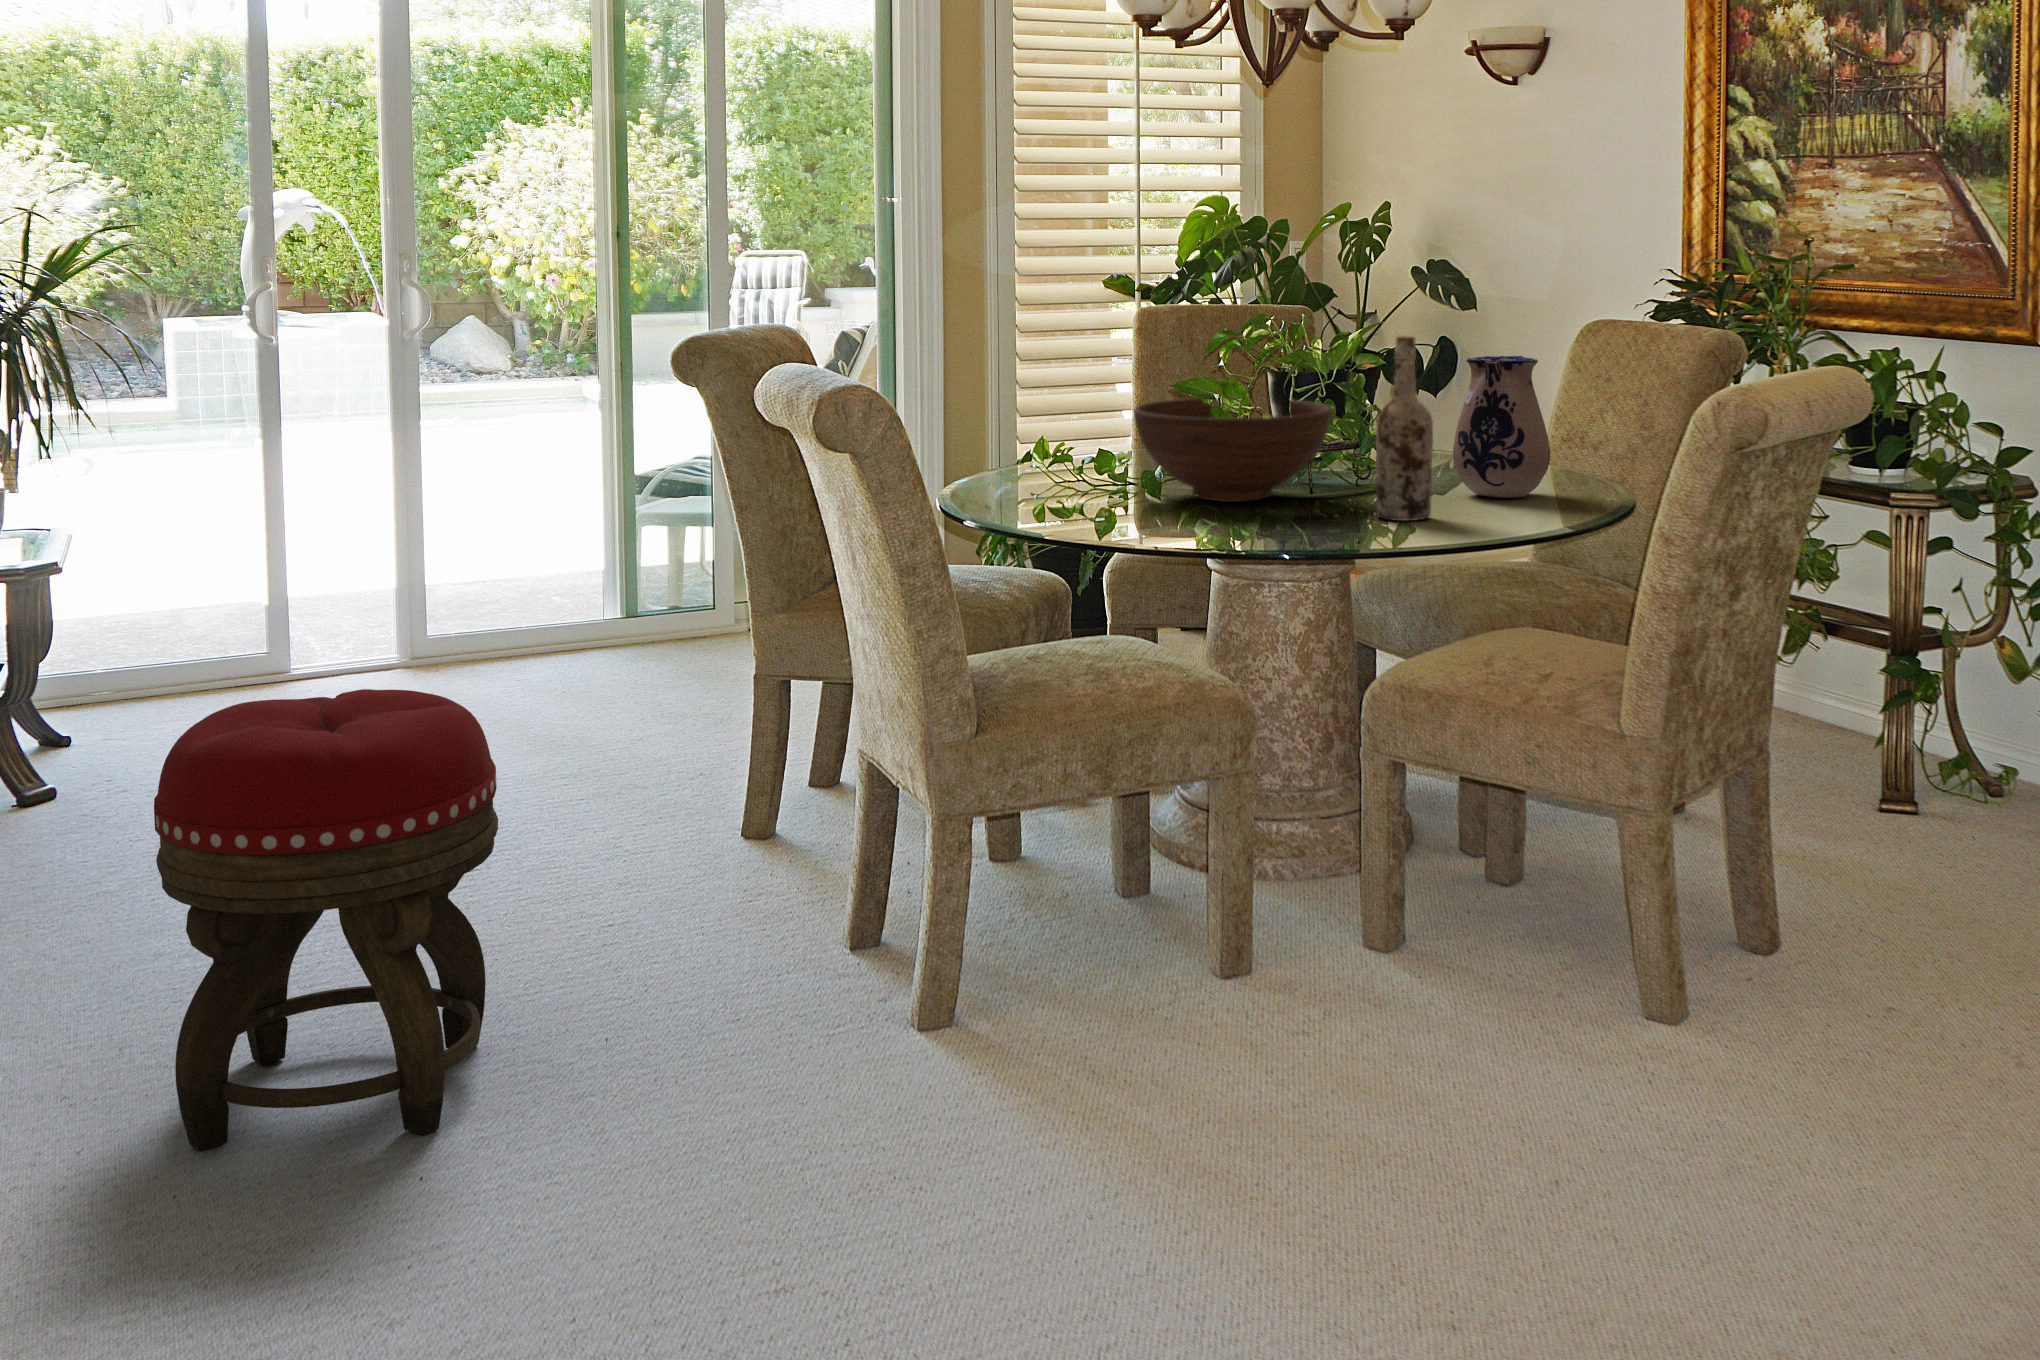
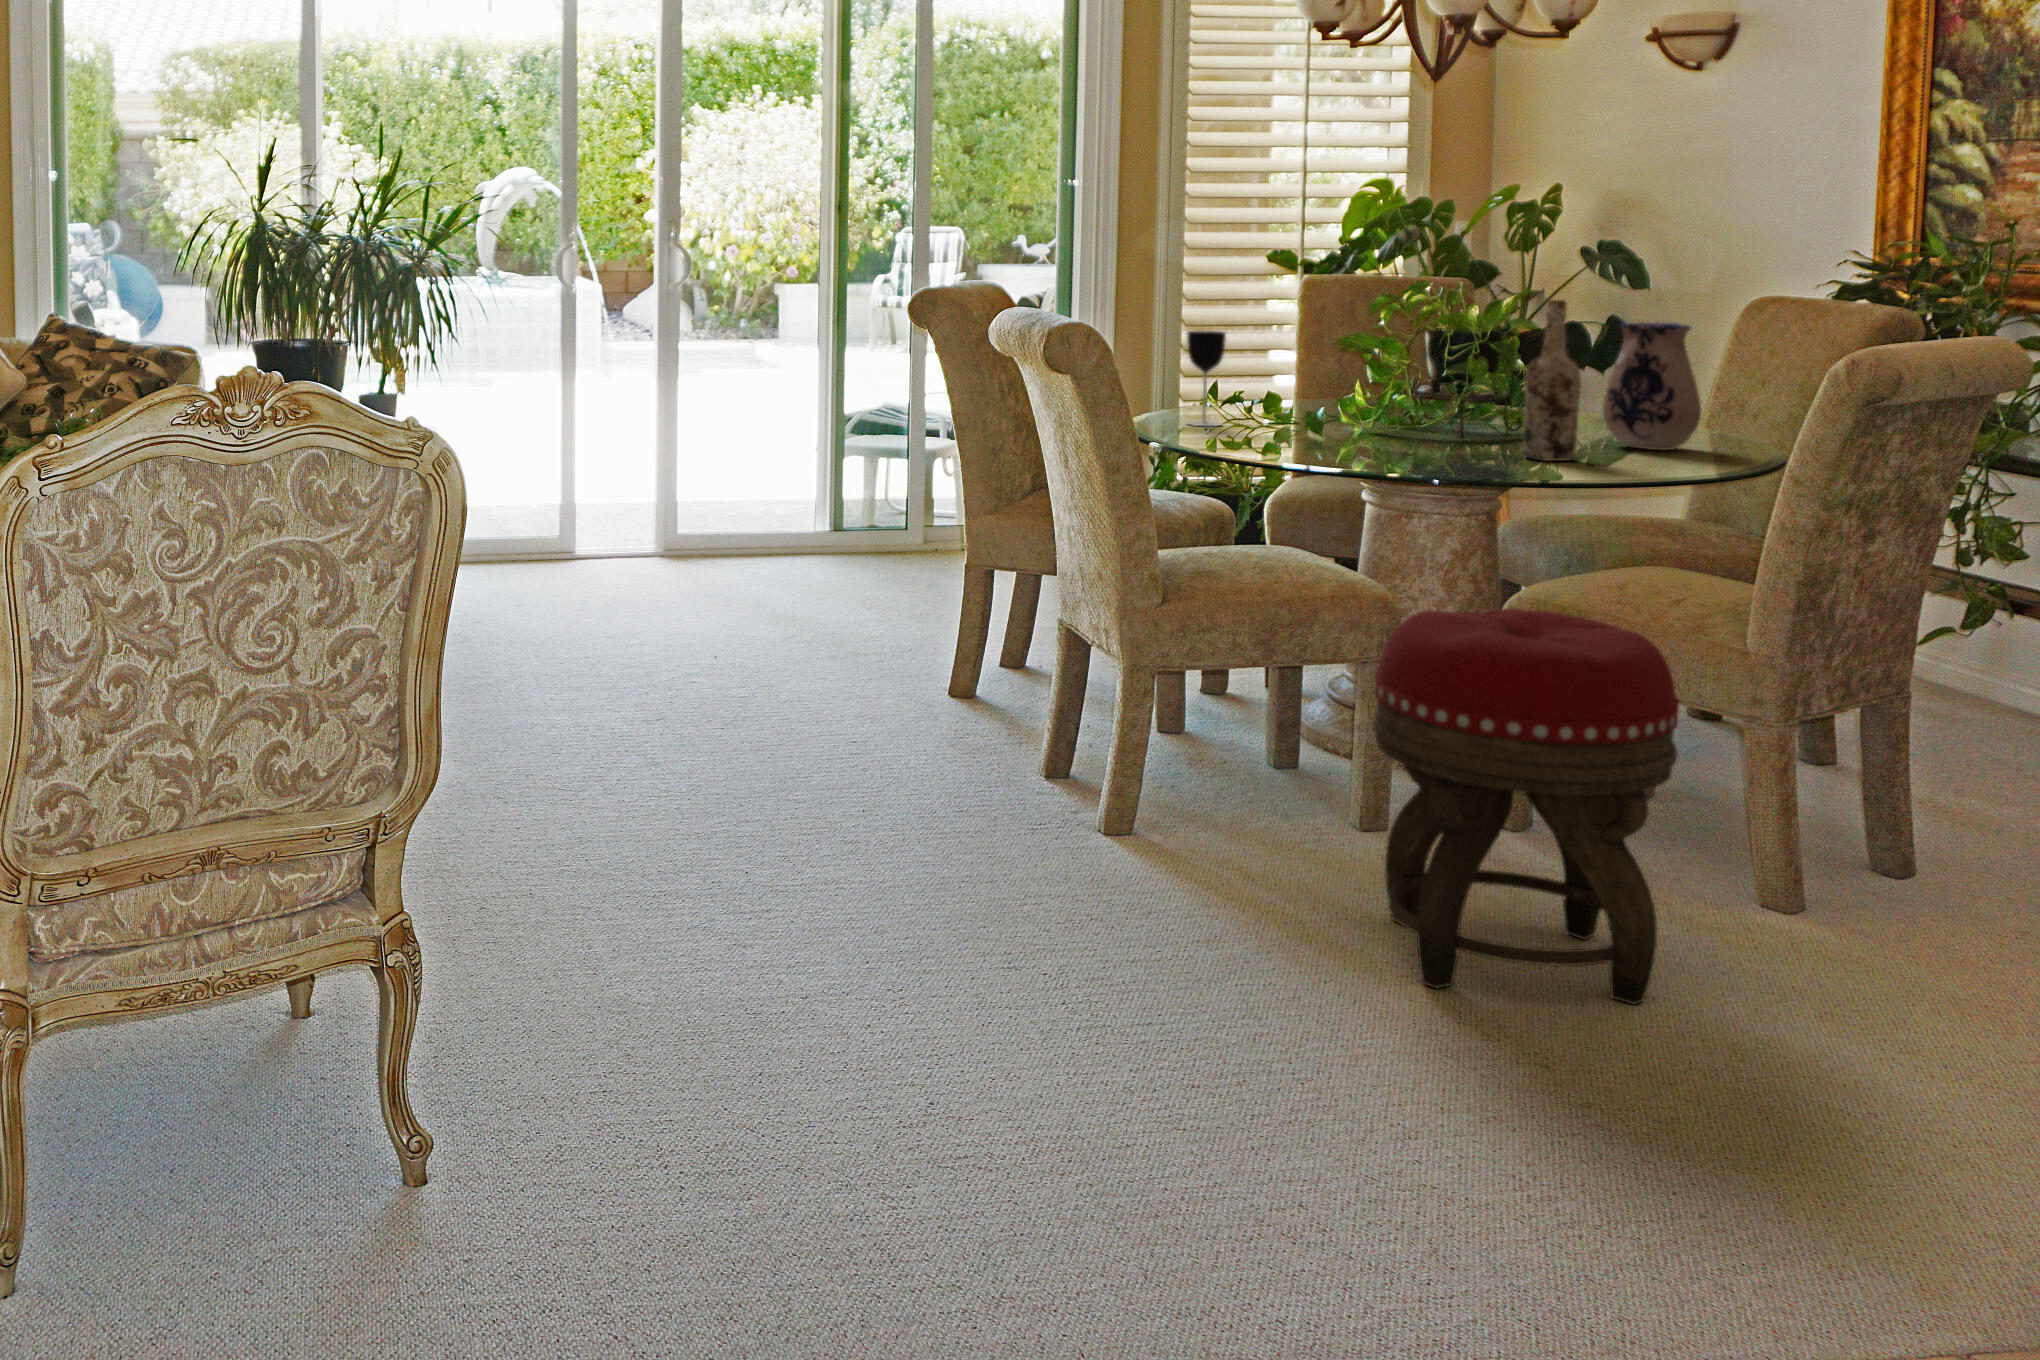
wine glass: none [1006,380,1050,494] -> present [1187,331,1226,426]
fruit bowl: present [1134,398,1331,502] -> none [1301,351,1484,440]
footstool: present [154,689,498,1150] -> present [1373,609,1679,1004]

